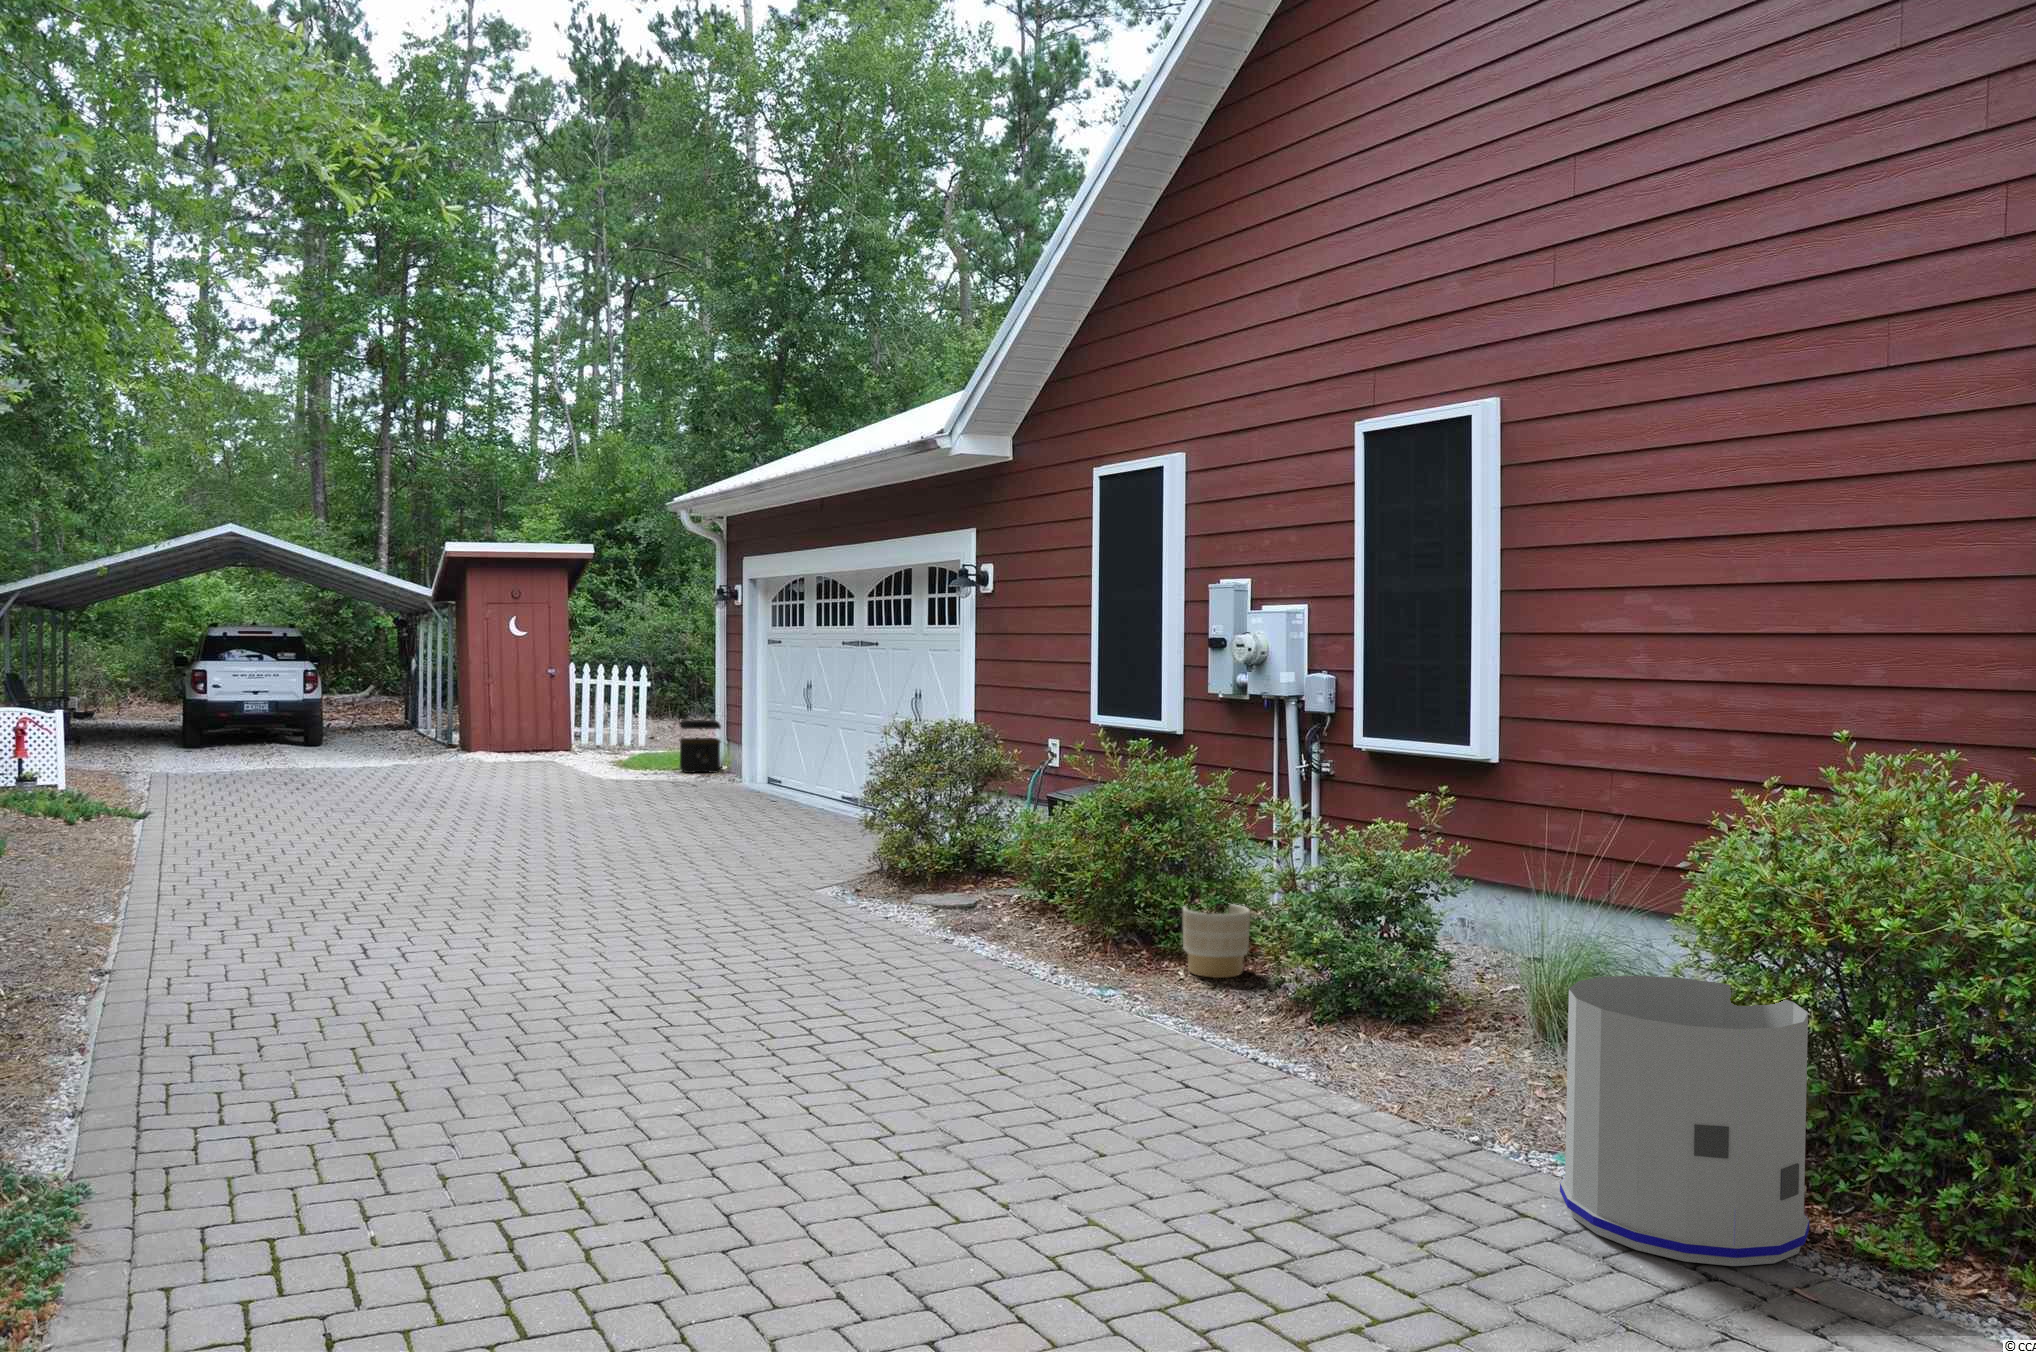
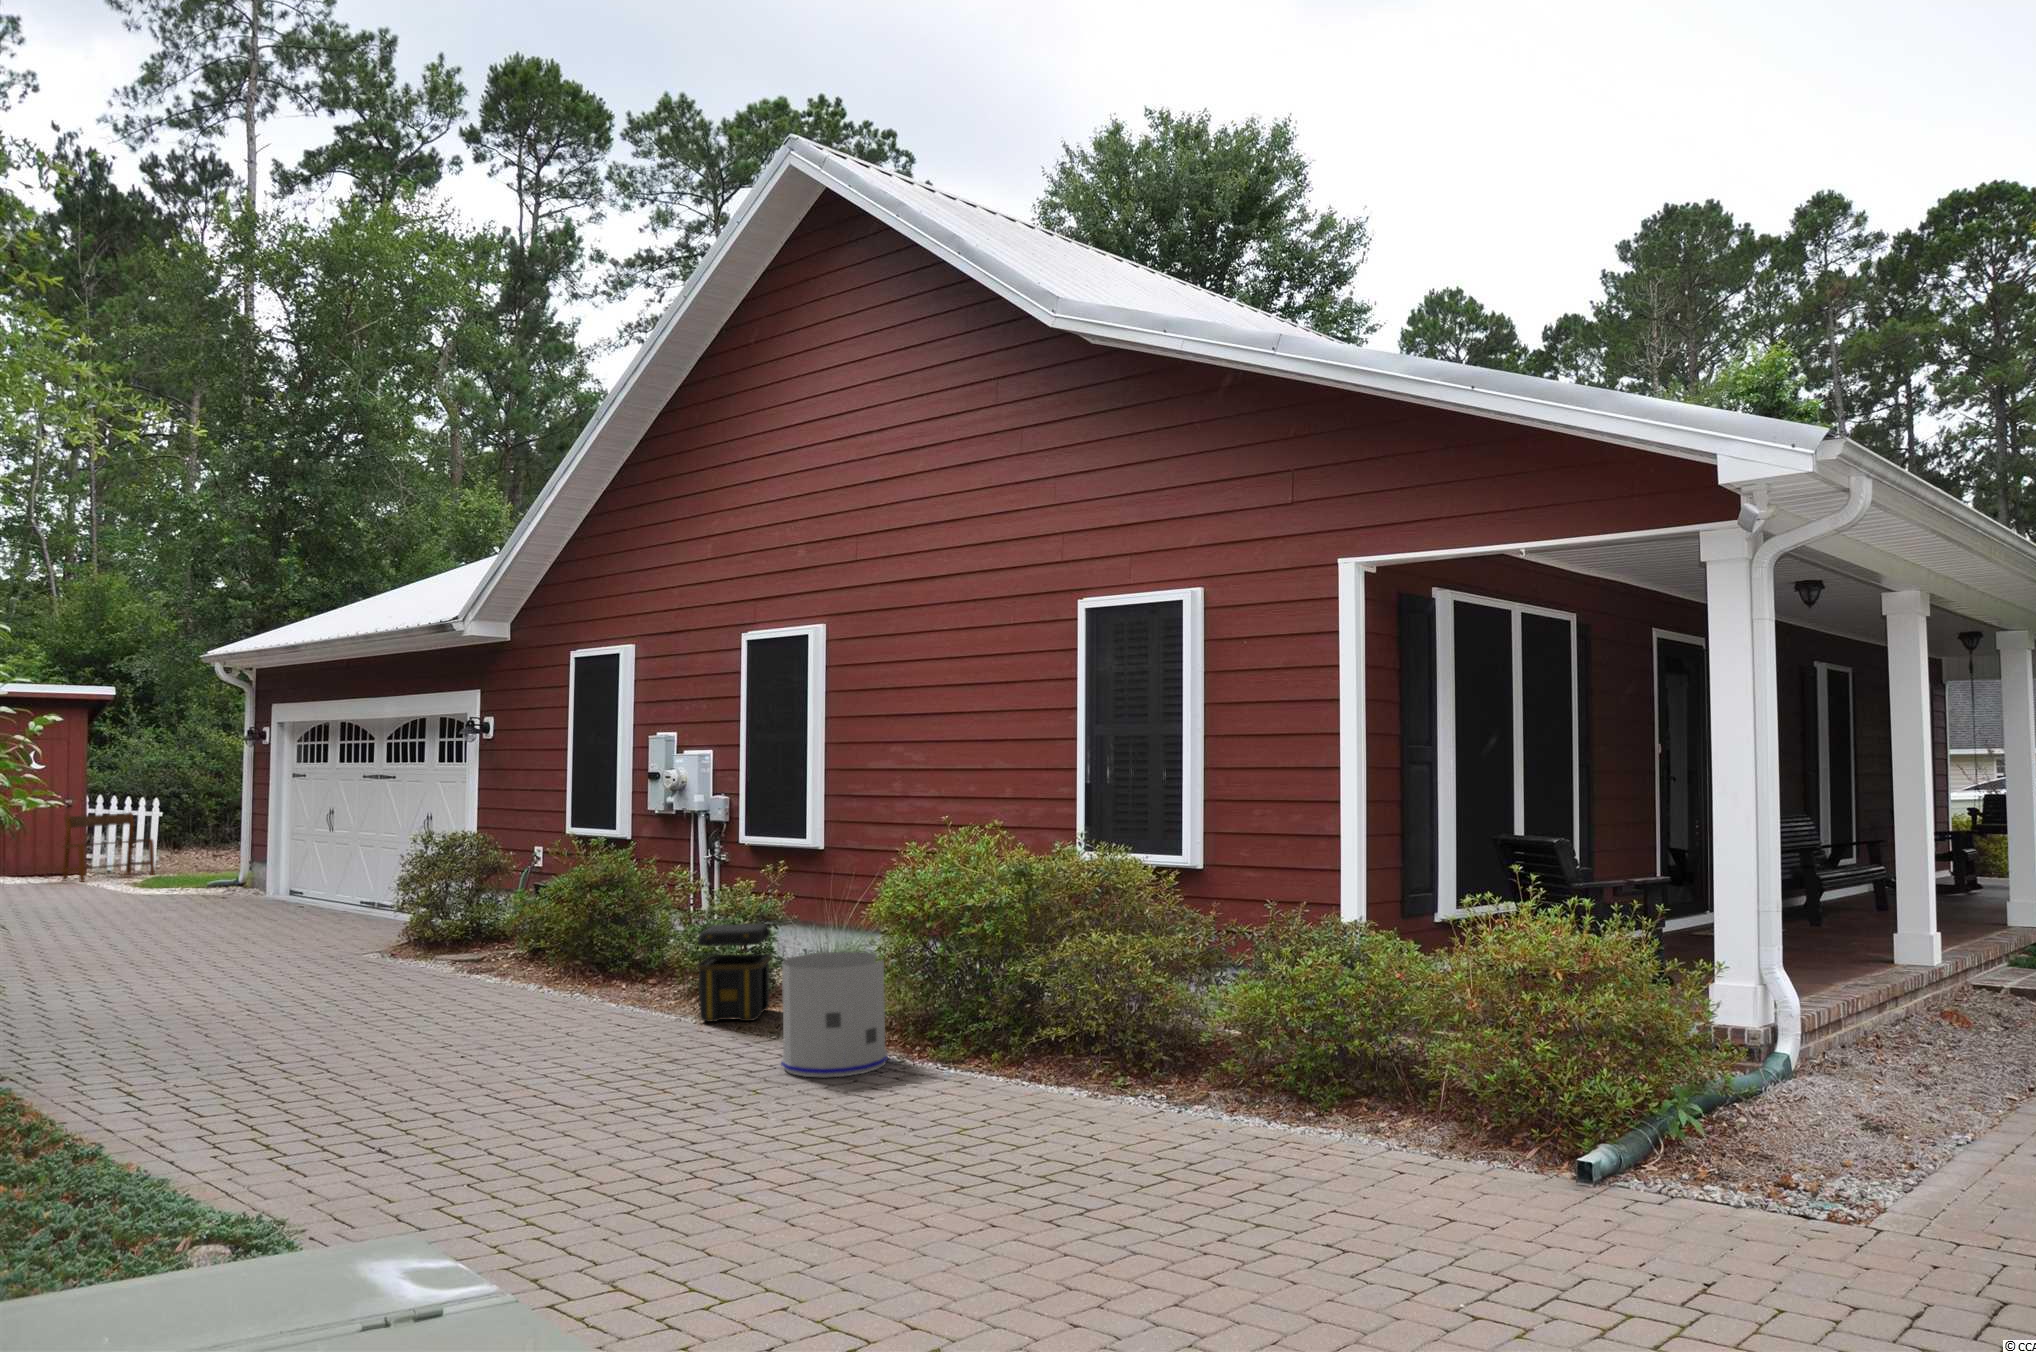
bench: none [554,683,641,753] -> present [61,812,155,882]
toolbox: present [679,720,721,773] -> present [697,924,771,1022]
planter: present [1183,904,1250,978] -> none [621,947,665,993]

